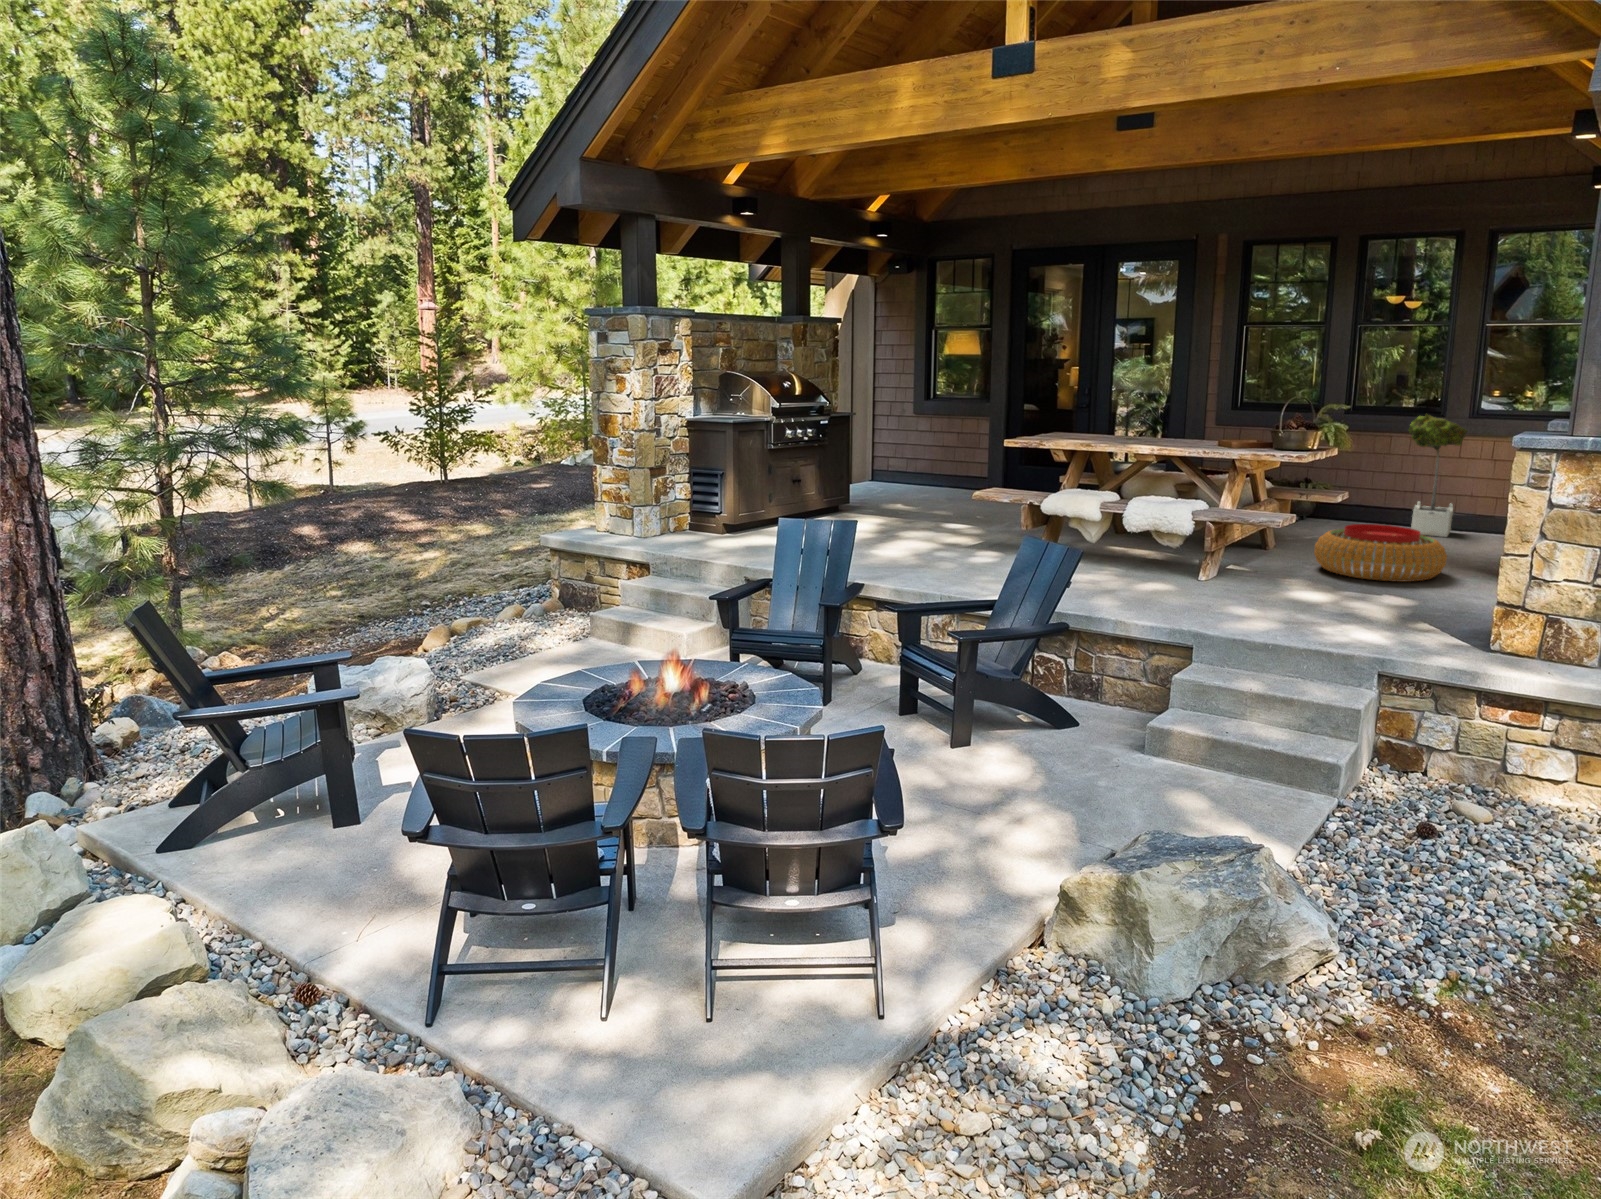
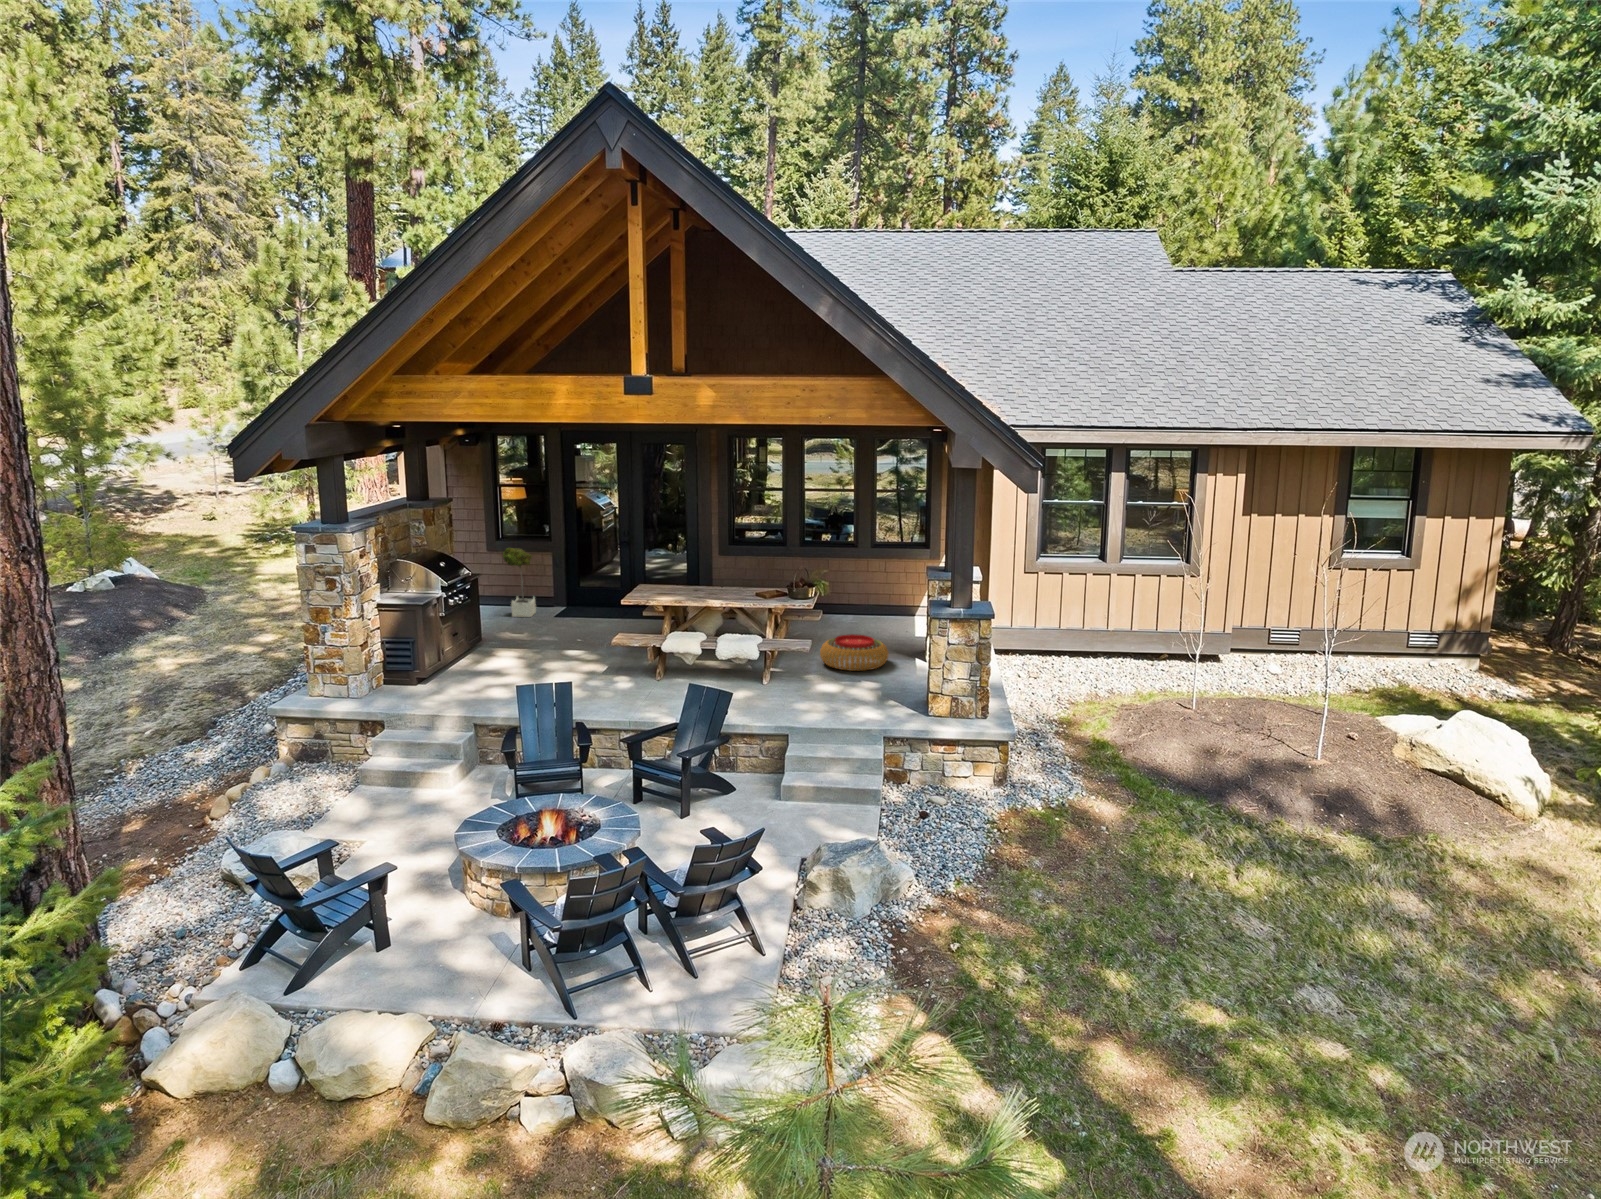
potted tree: present [1409,414,1467,537] -> present [503,548,536,617]

